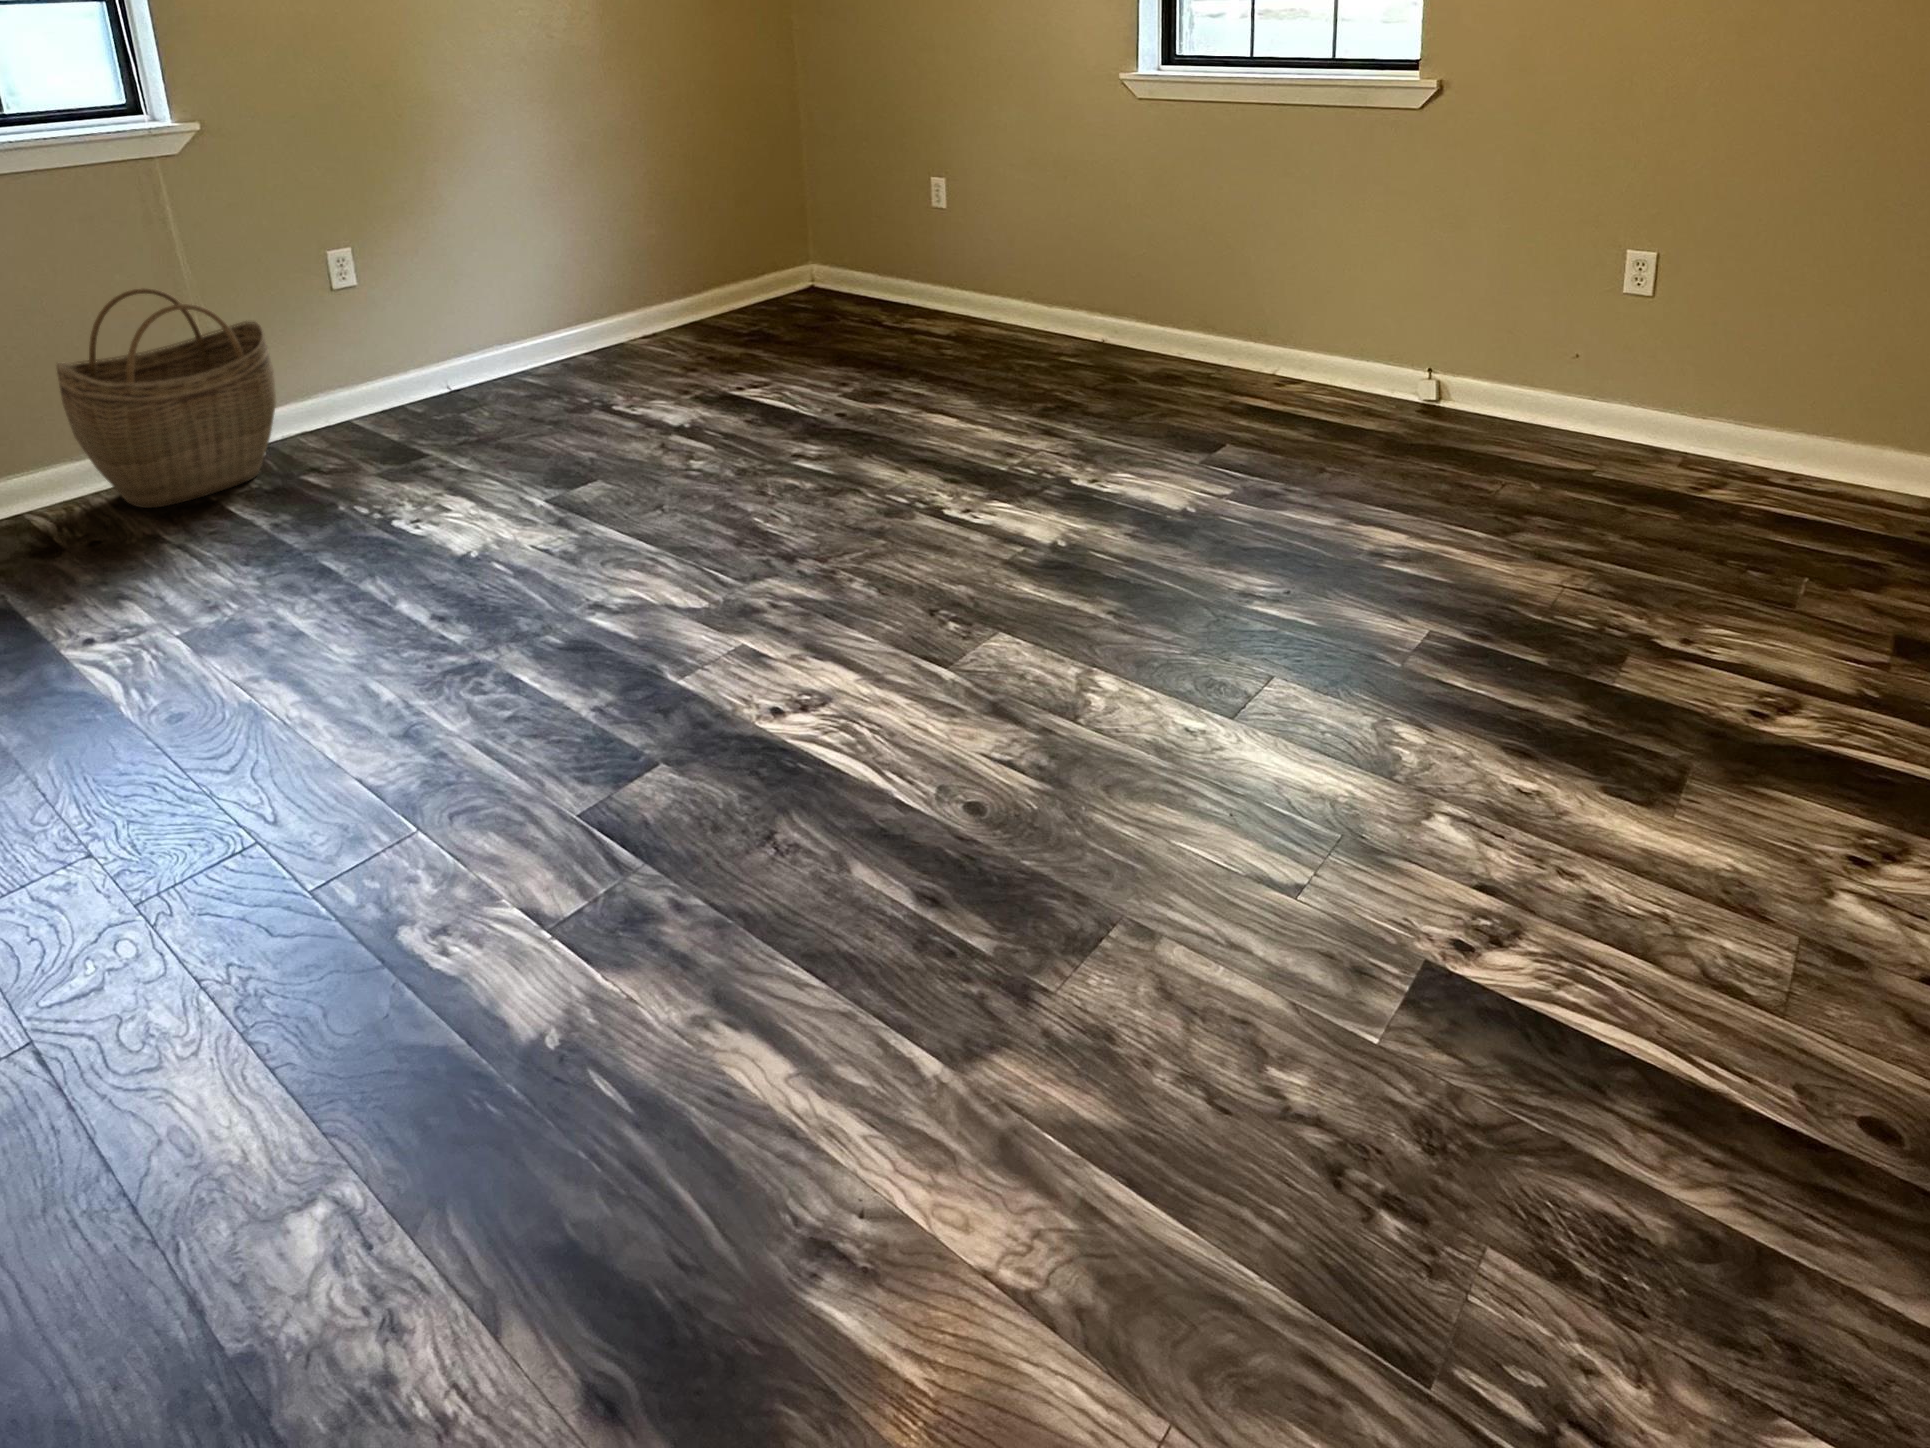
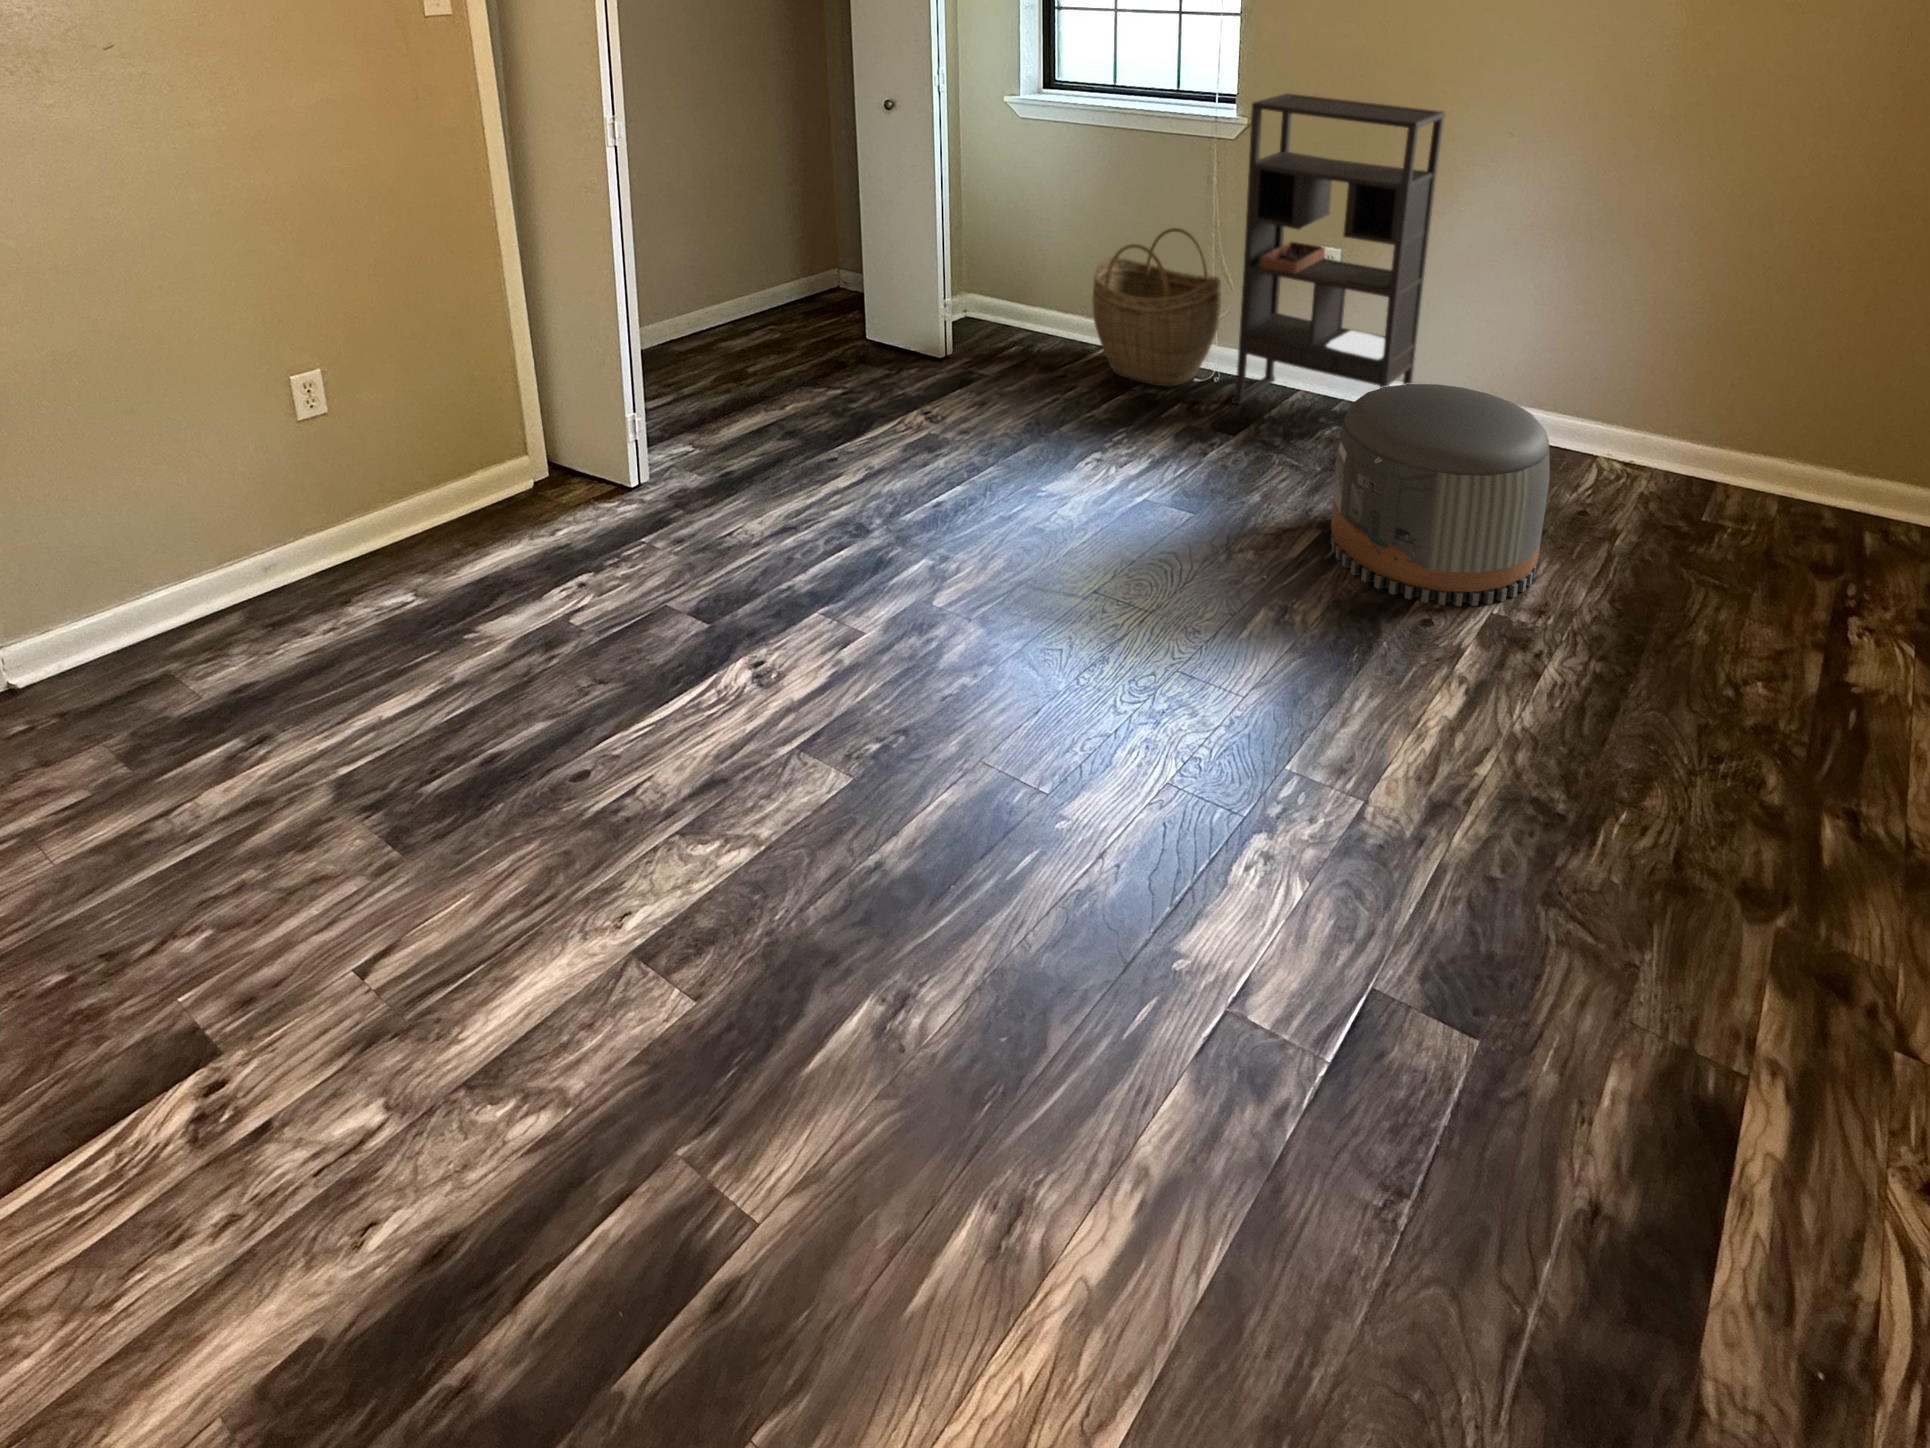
bookshelf: none [243,64,521,449] -> present [1231,94,1446,404]
pouf: none [638,258,820,429] -> present [1331,384,1550,606]

